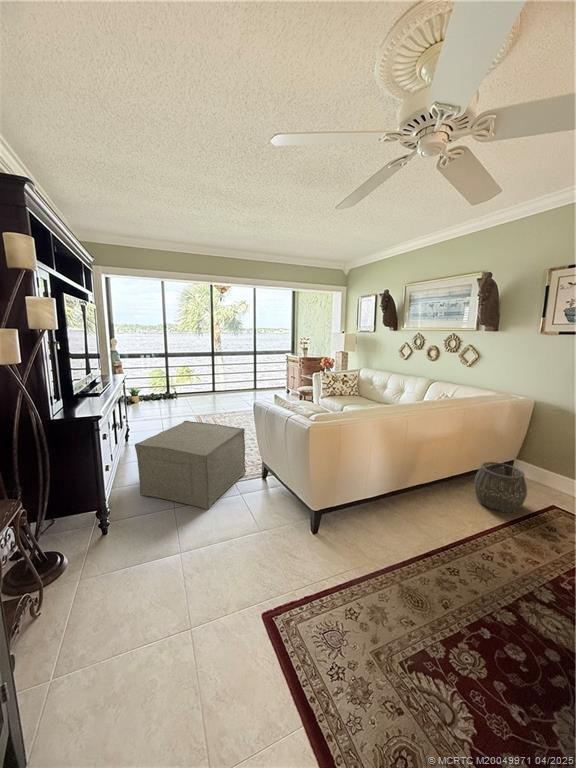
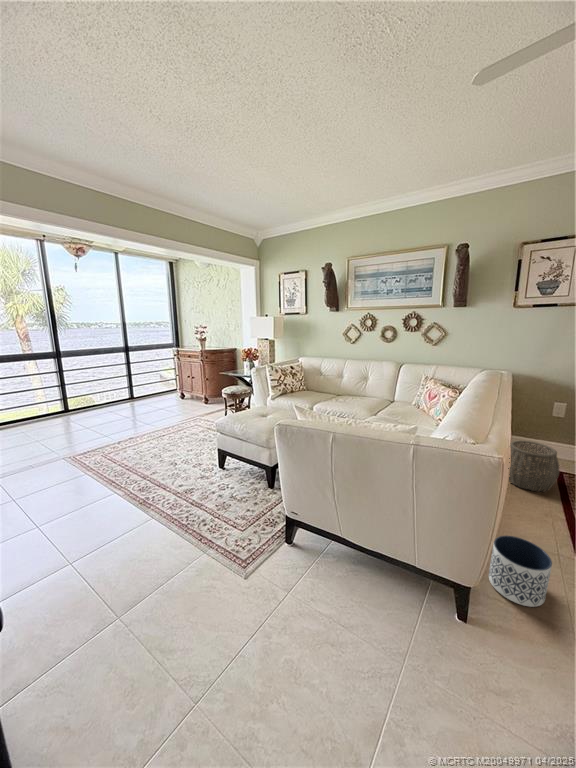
ottoman: present [135,421,246,510] -> none [66,474,274,700]
planter: none [353,502,389,550] -> present [489,536,552,607]

